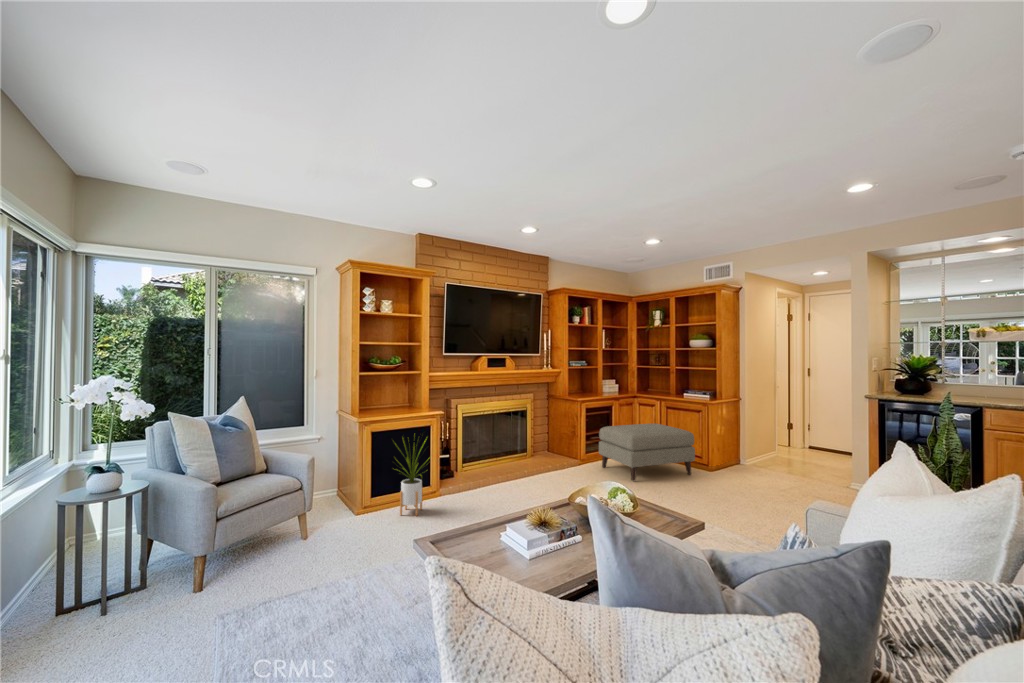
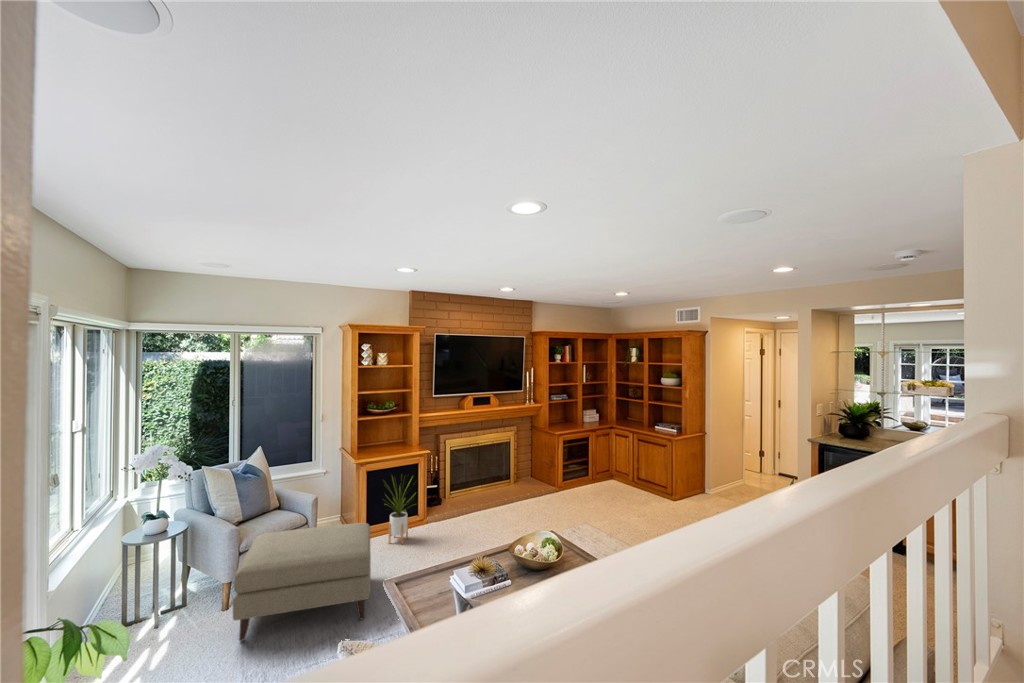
ottoman: present [599,424,695,481] -> present [233,523,371,641]

